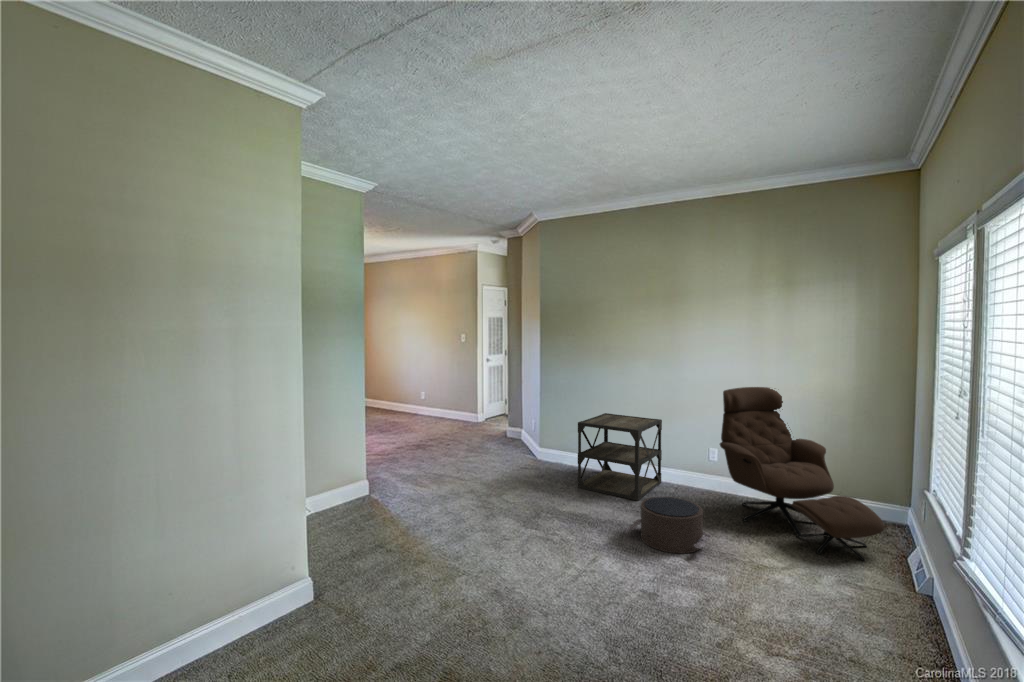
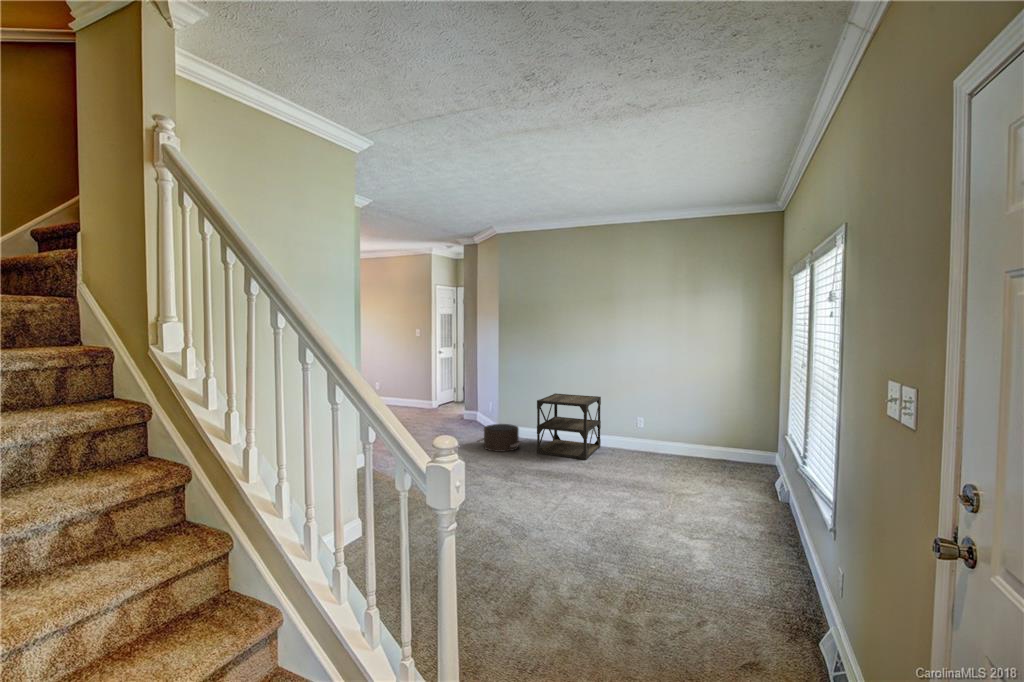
lounge chair: present [720,387,884,560] -> none [647,369,759,487]
pouf: present [628,497,710,553] -> present [477,424,522,452]

